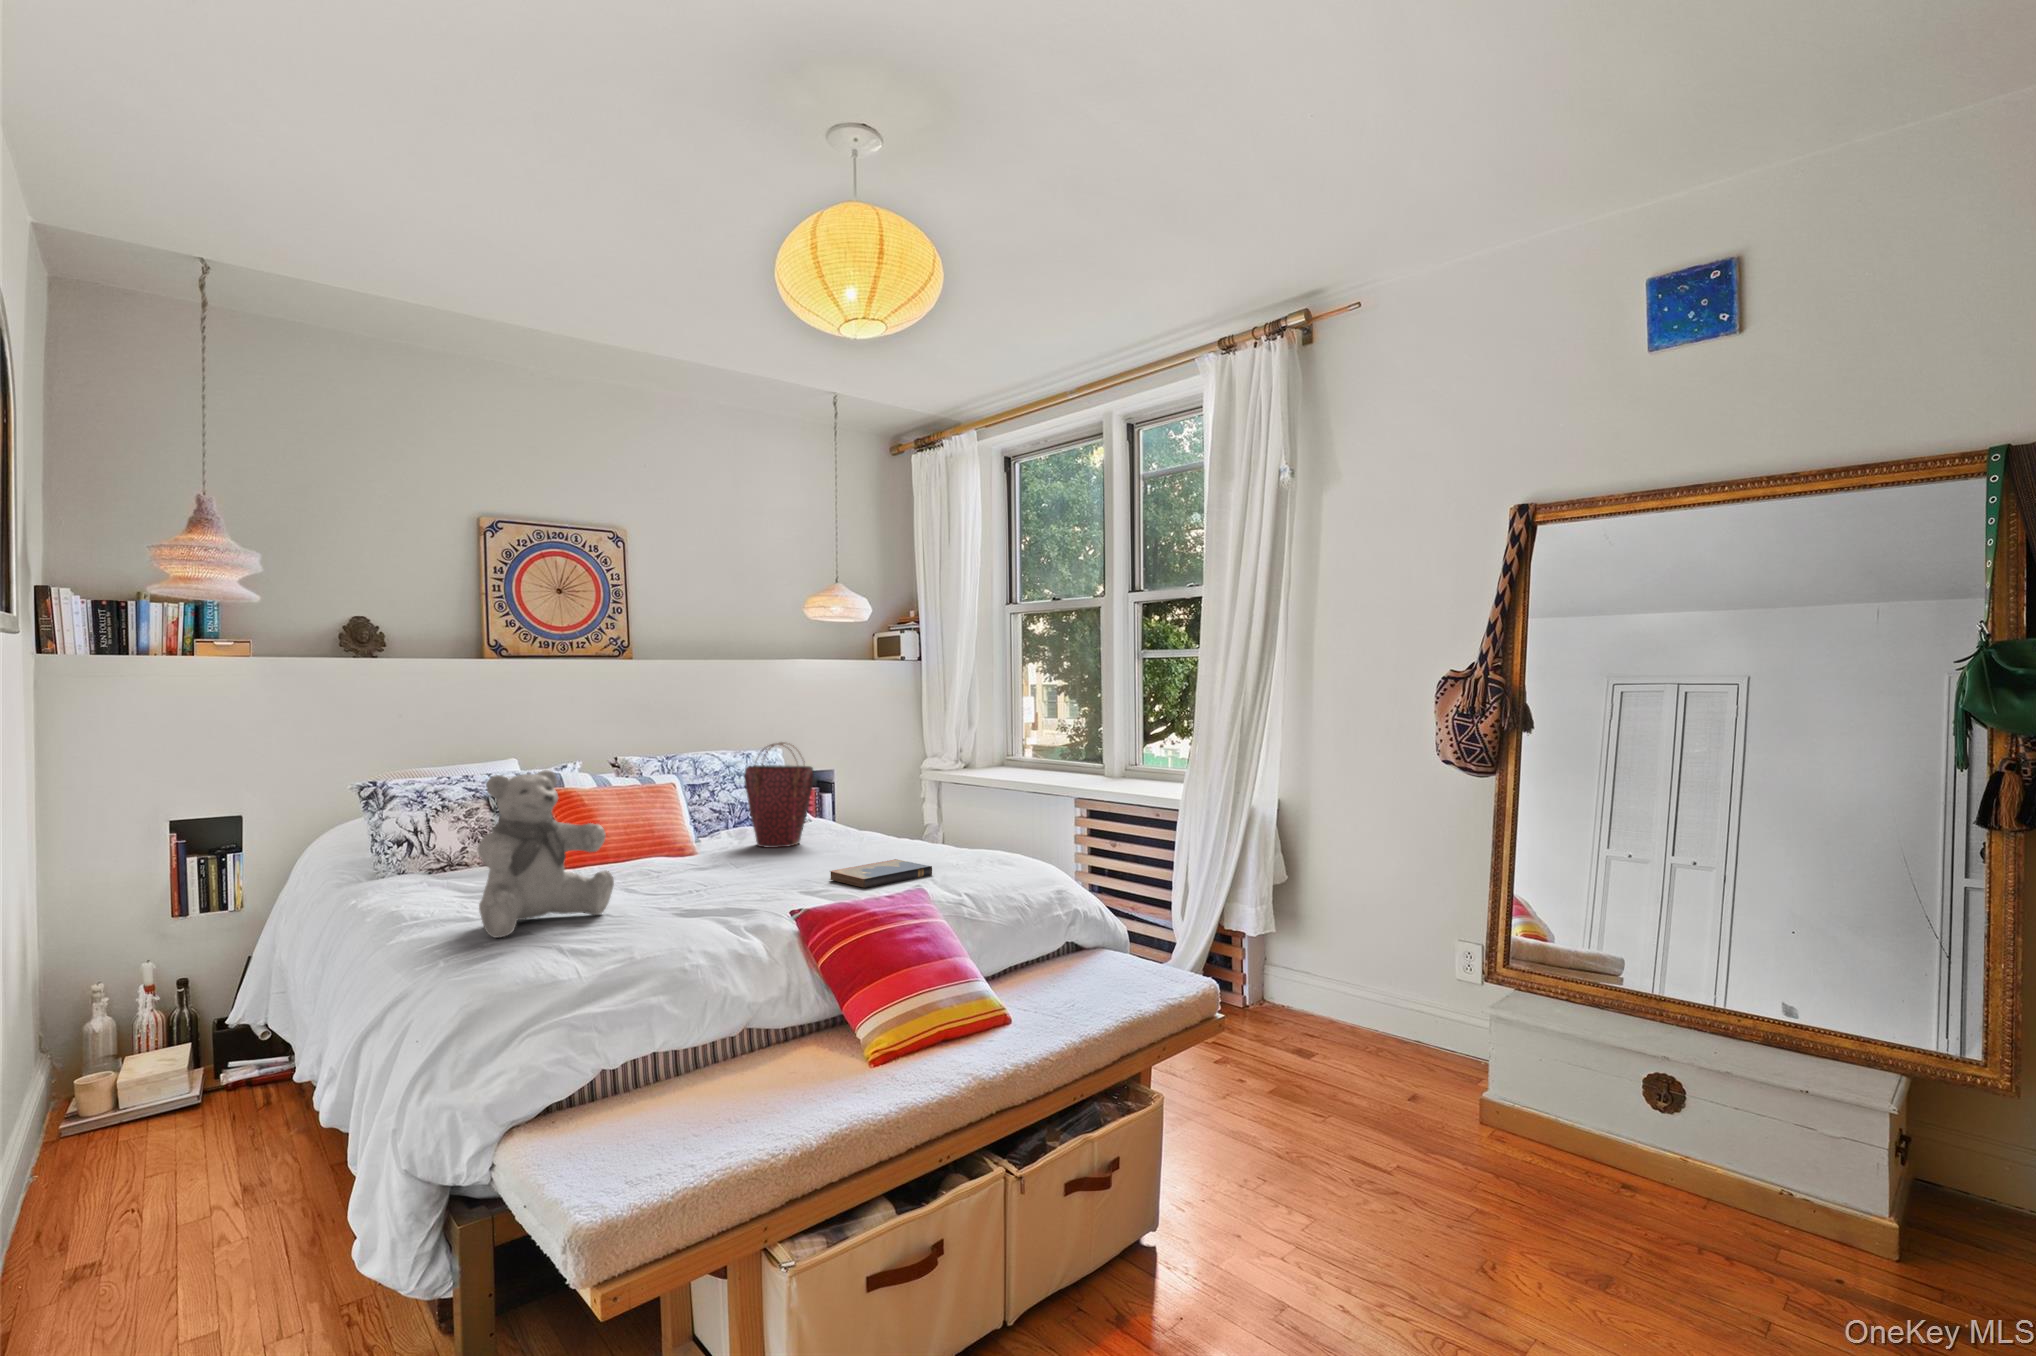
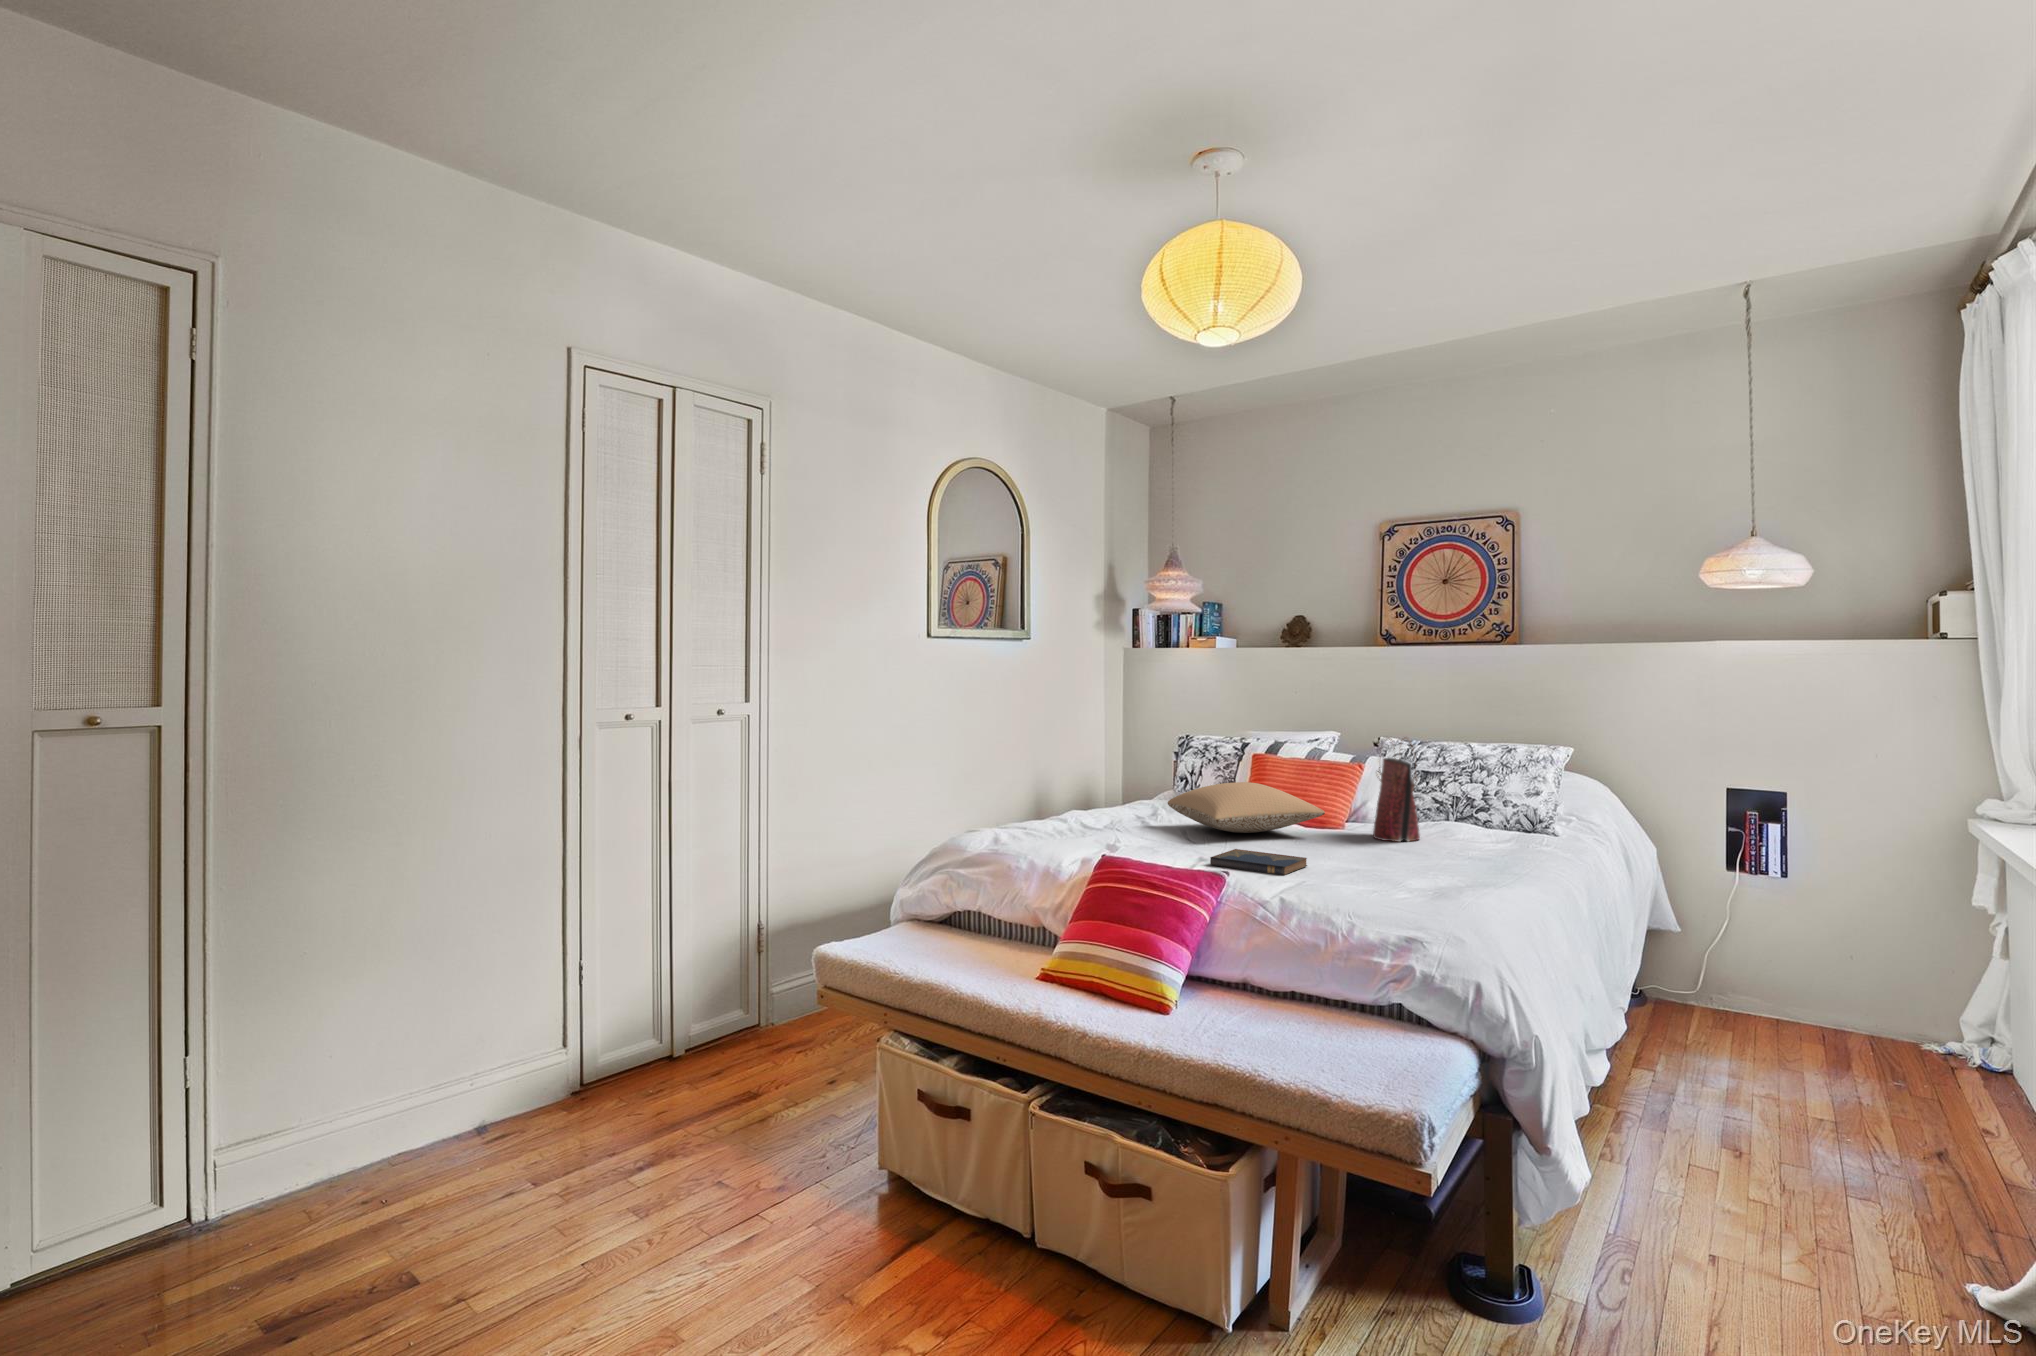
teddy bear: present [478,770,614,938] -> none [1026,733,1106,834]
pillow: none [588,812,755,874] -> present [1168,782,1325,833]

